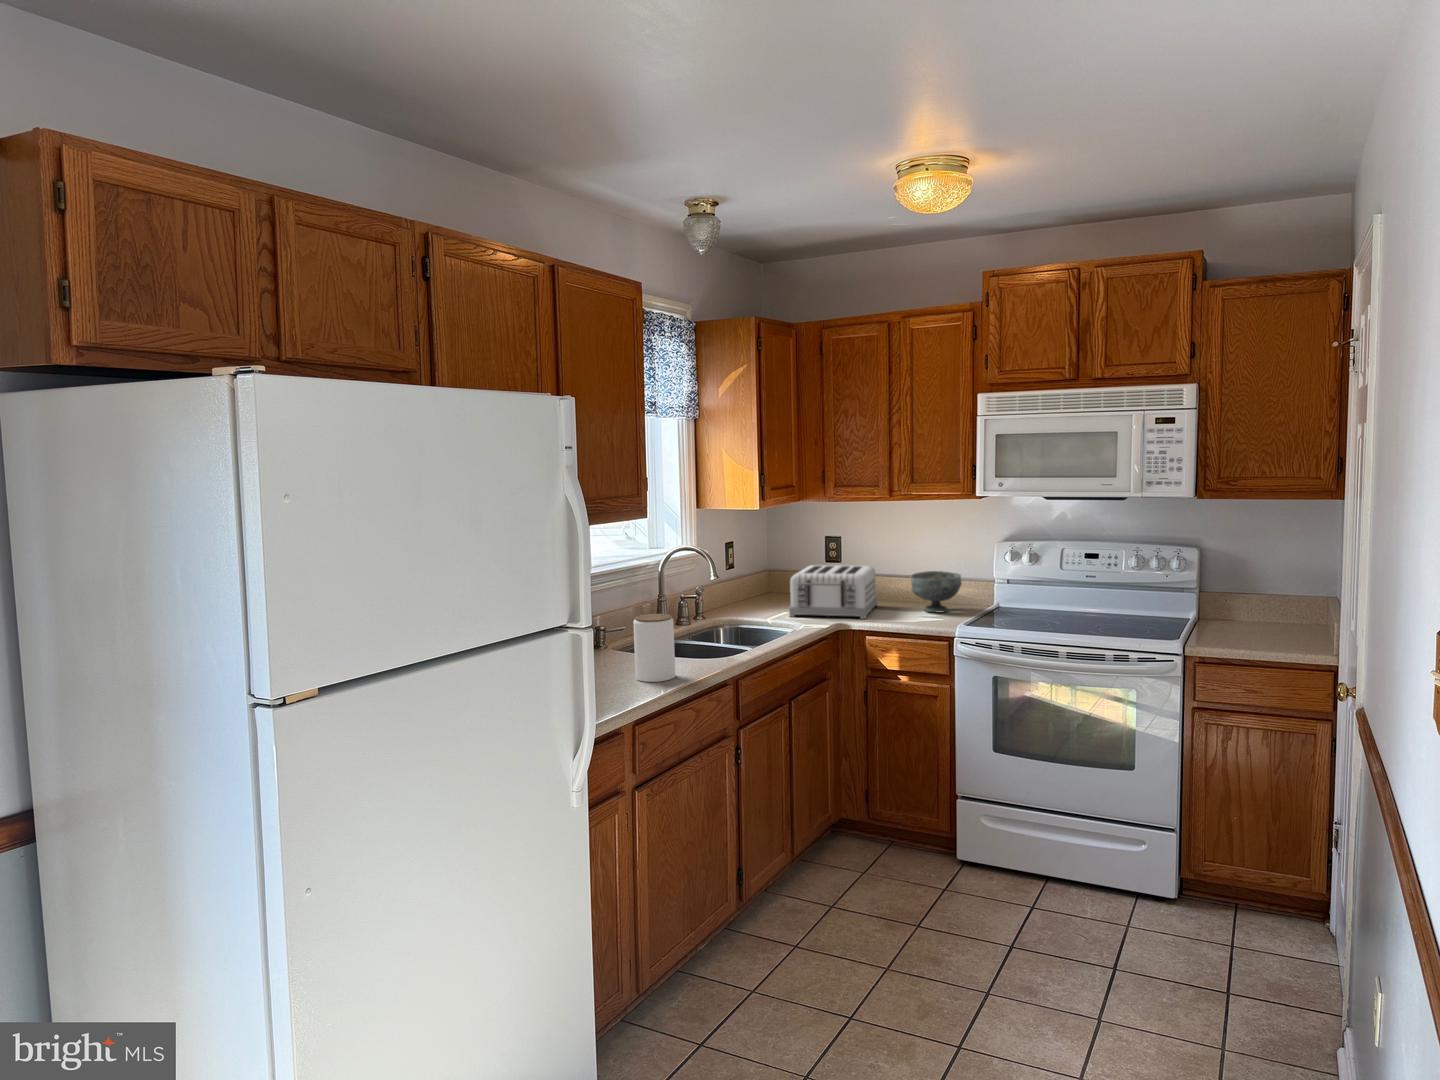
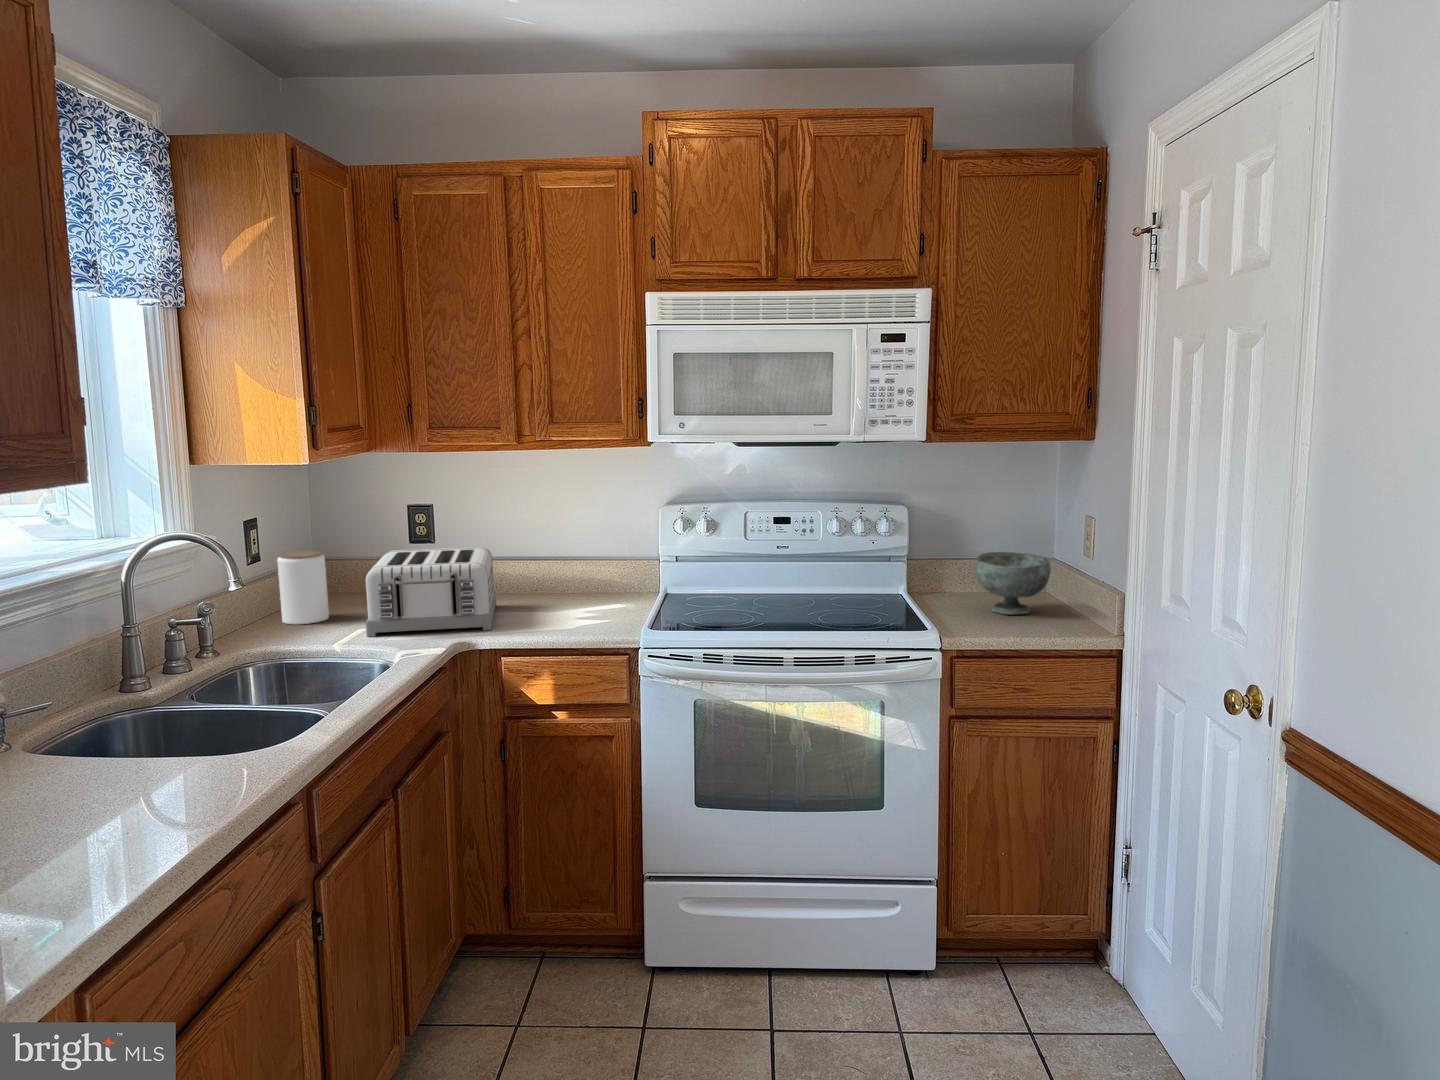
bowl: present [911,571,962,612] -> present [976,552,1051,614]
jar: present [633,614,675,682] -> present [277,551,329,624]

